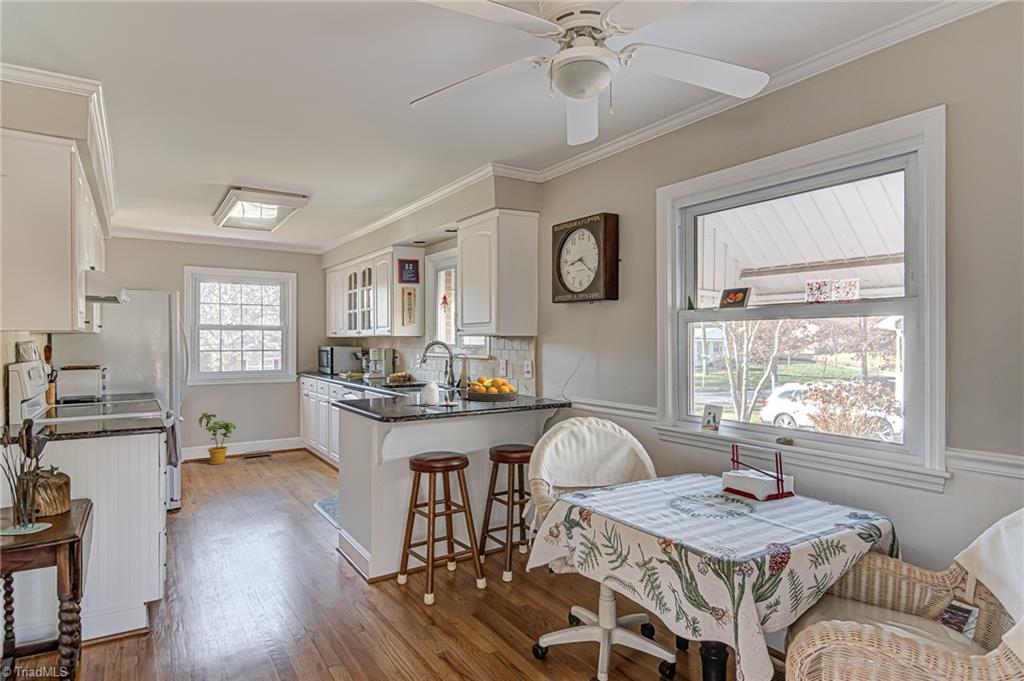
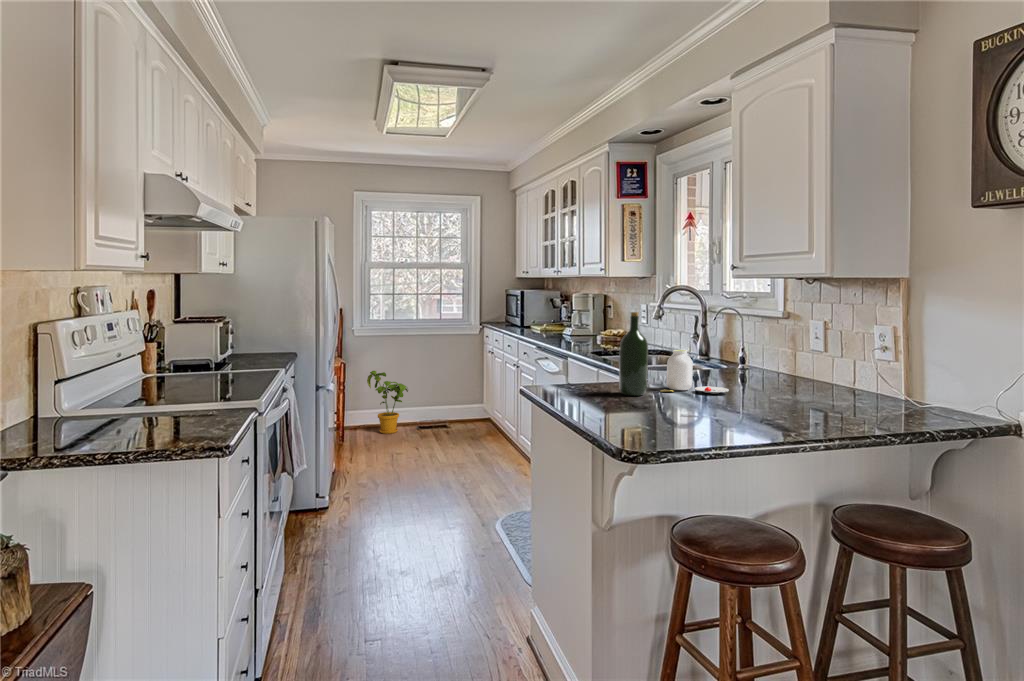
wine bottle: none [394,358,411,408] -> present [619,312,648,396]
fruit bowl: present [467,376,517,401] -> none [734,343,825,387]

